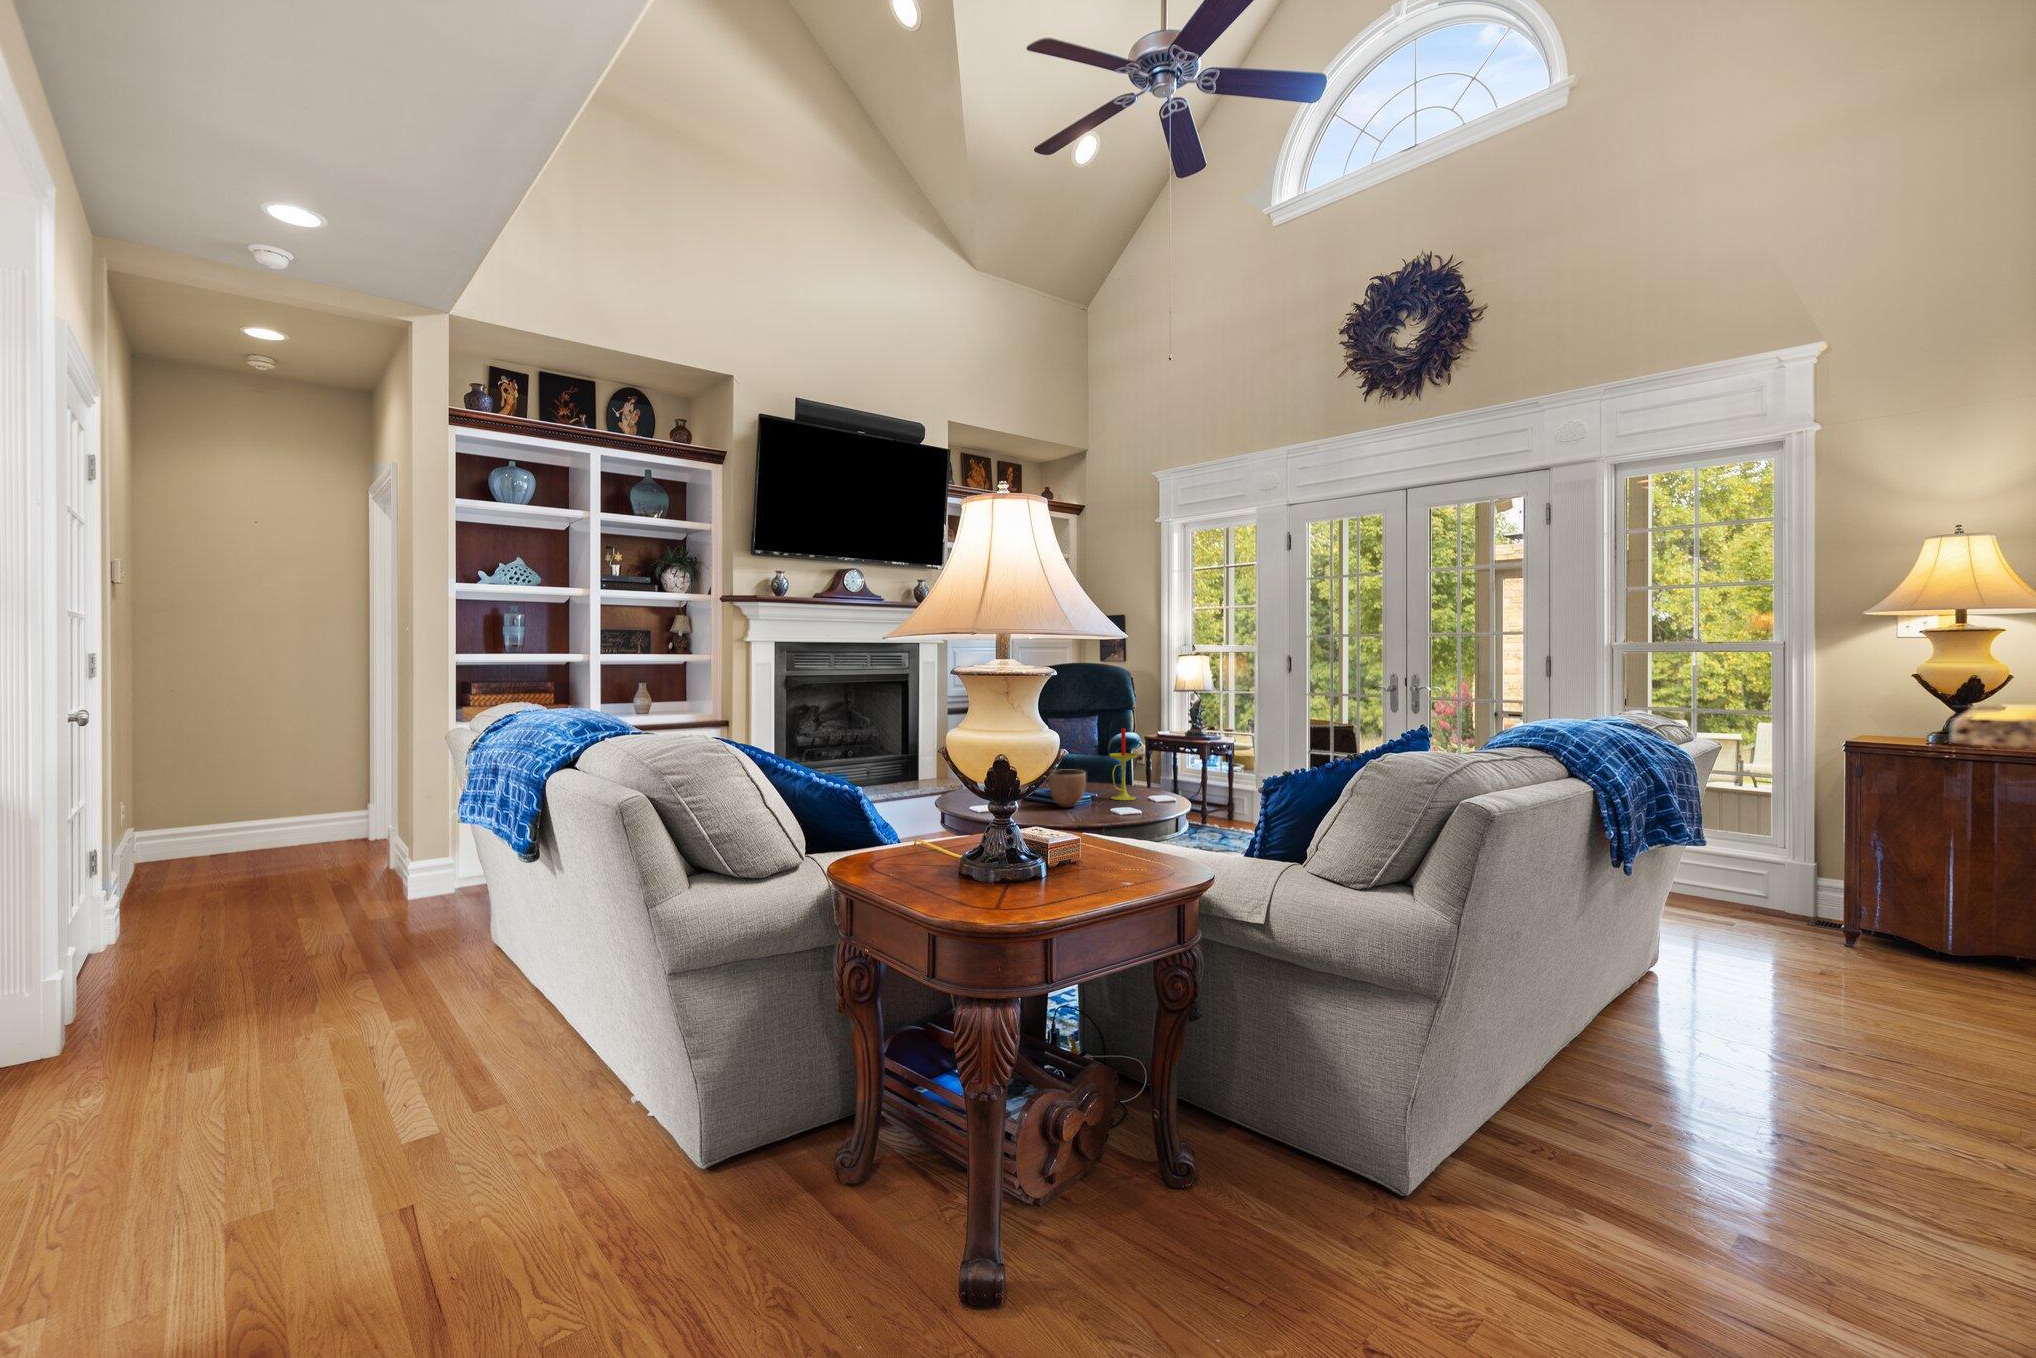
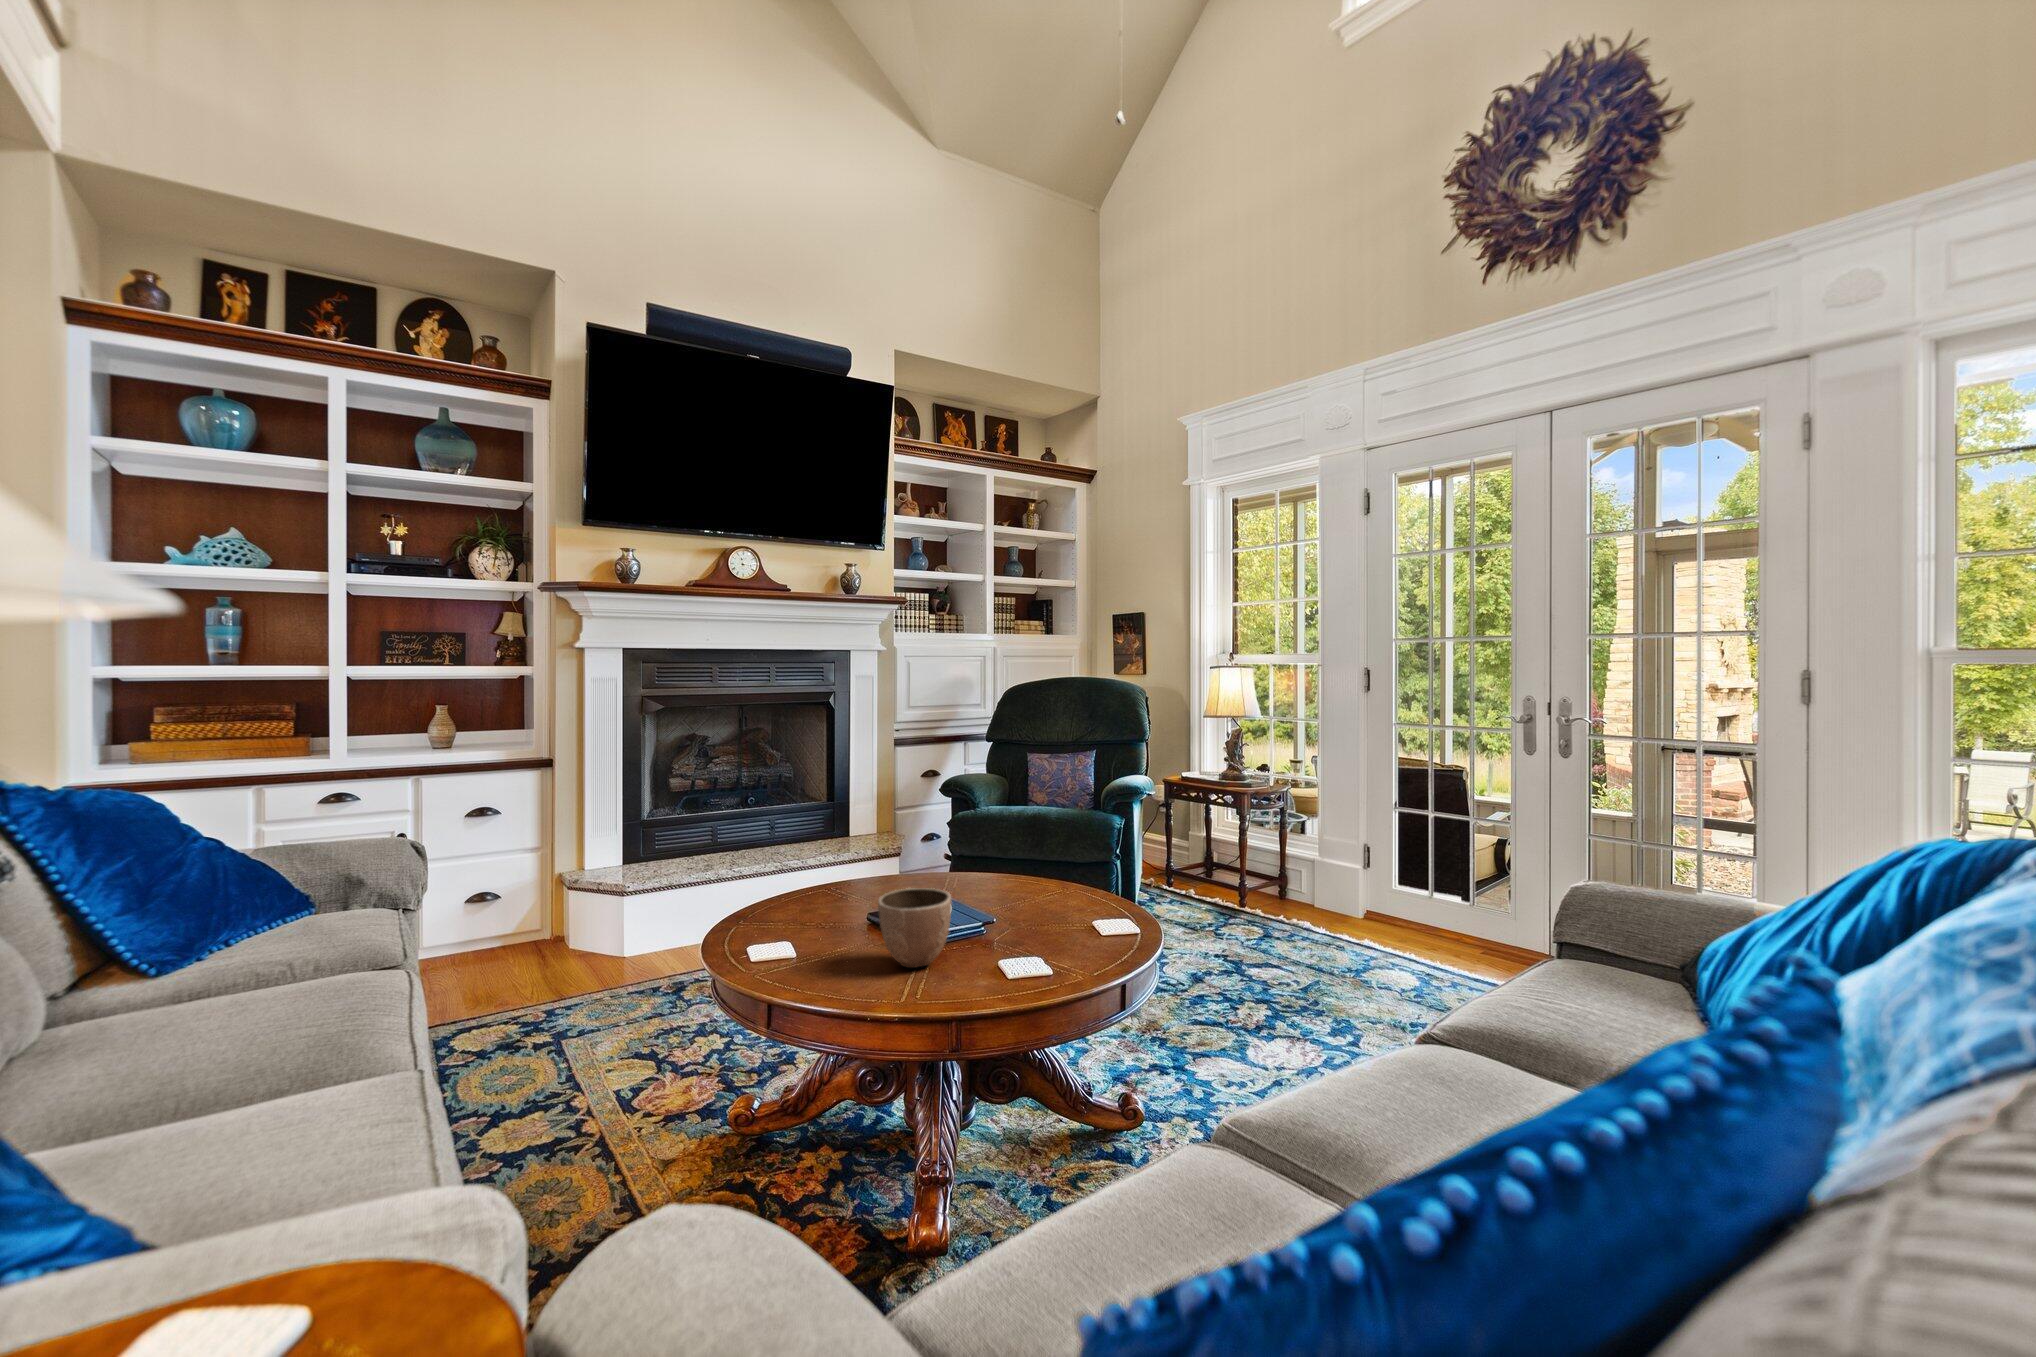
candle: present [1110,728,1137,800] -> none [1017,802,1070,942]

